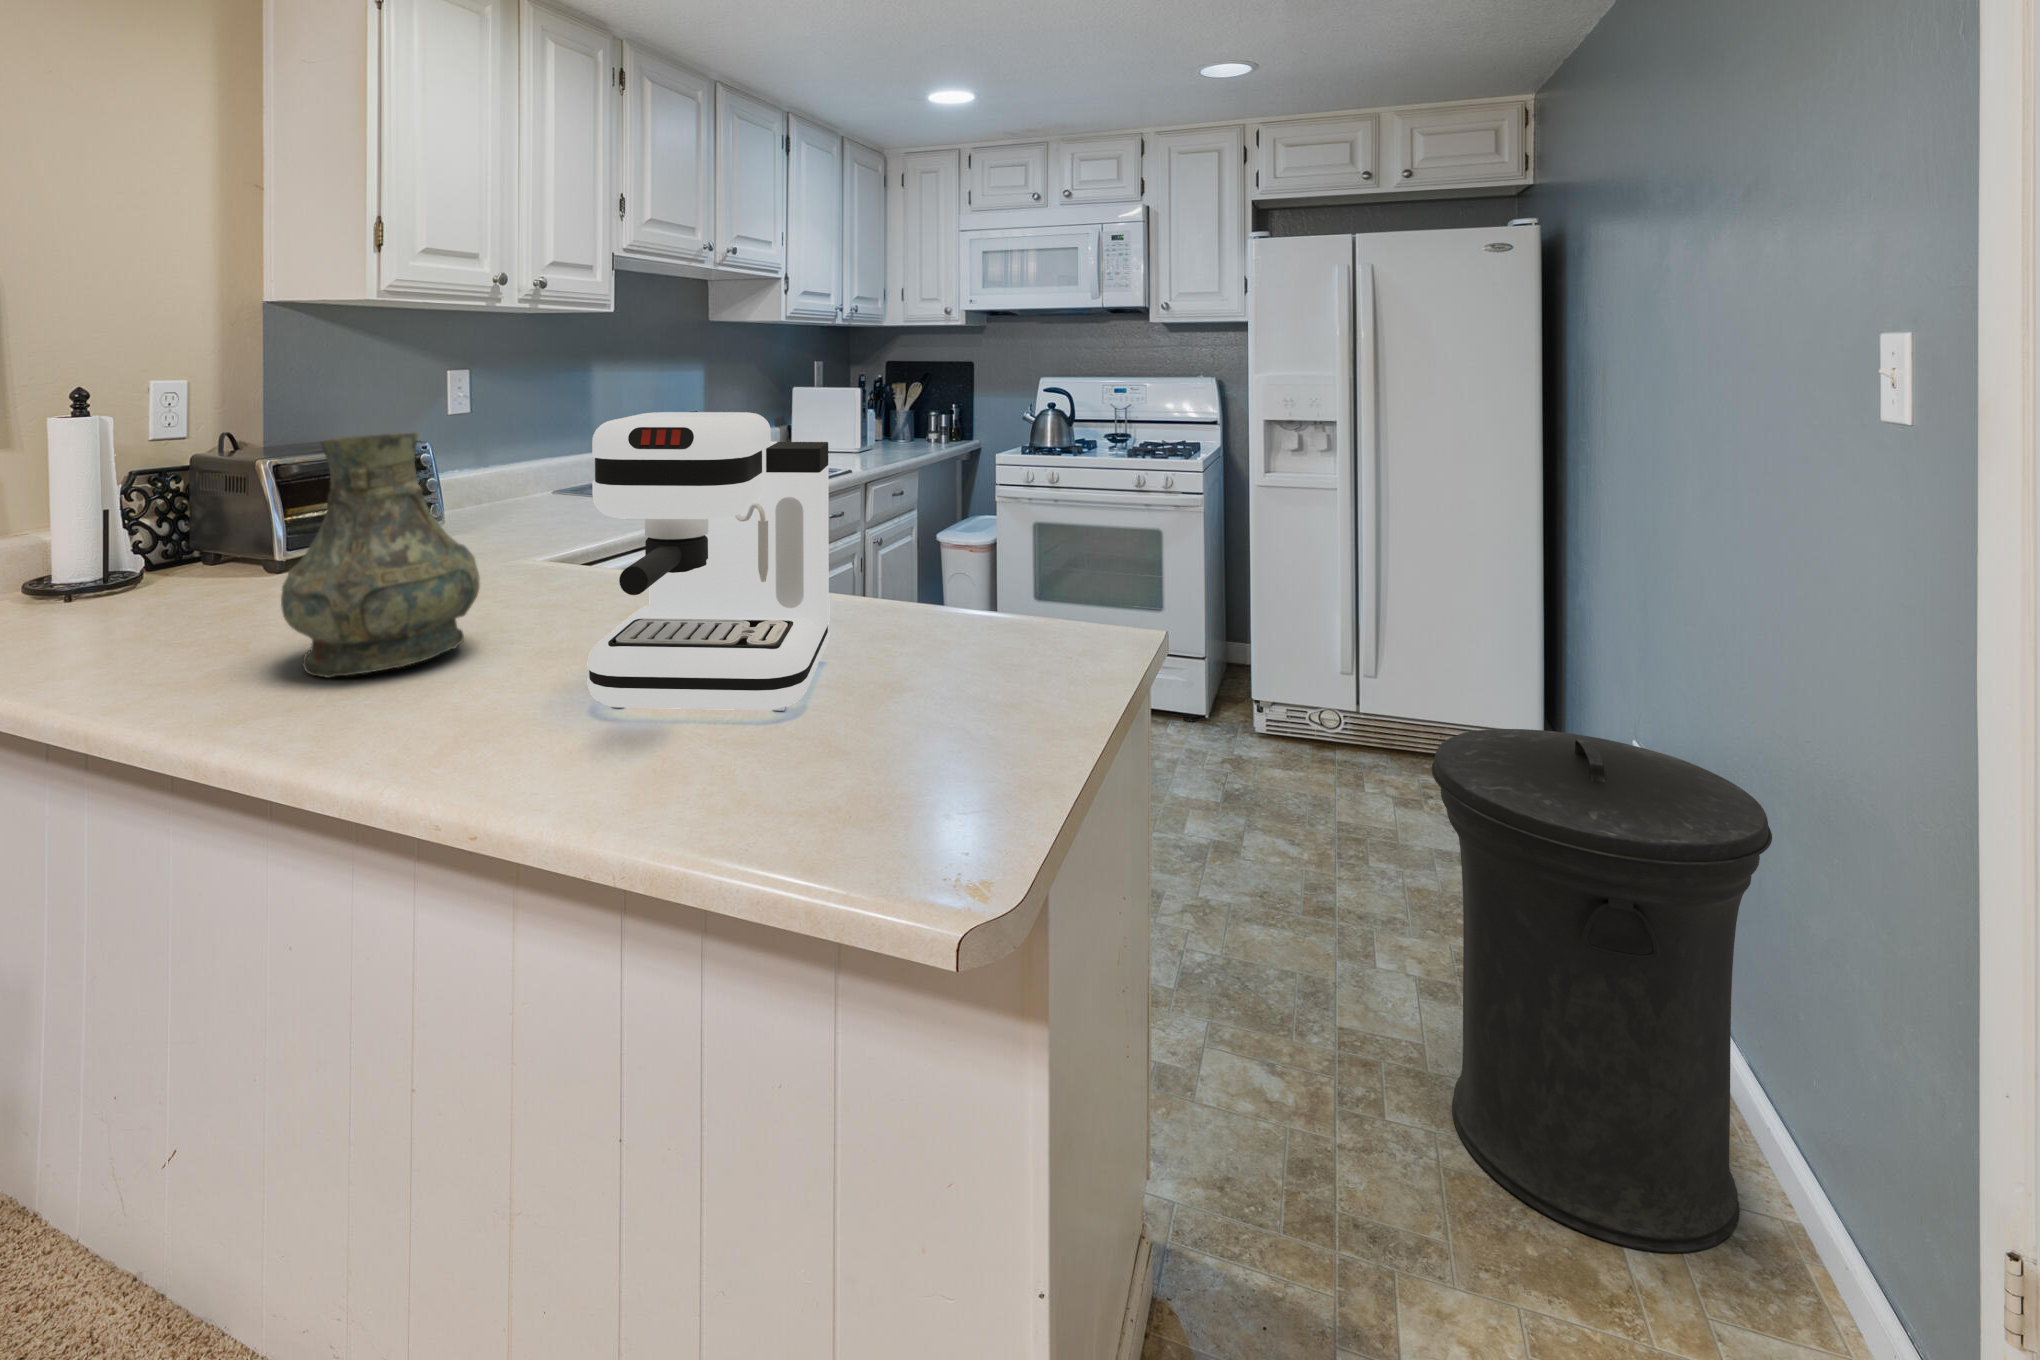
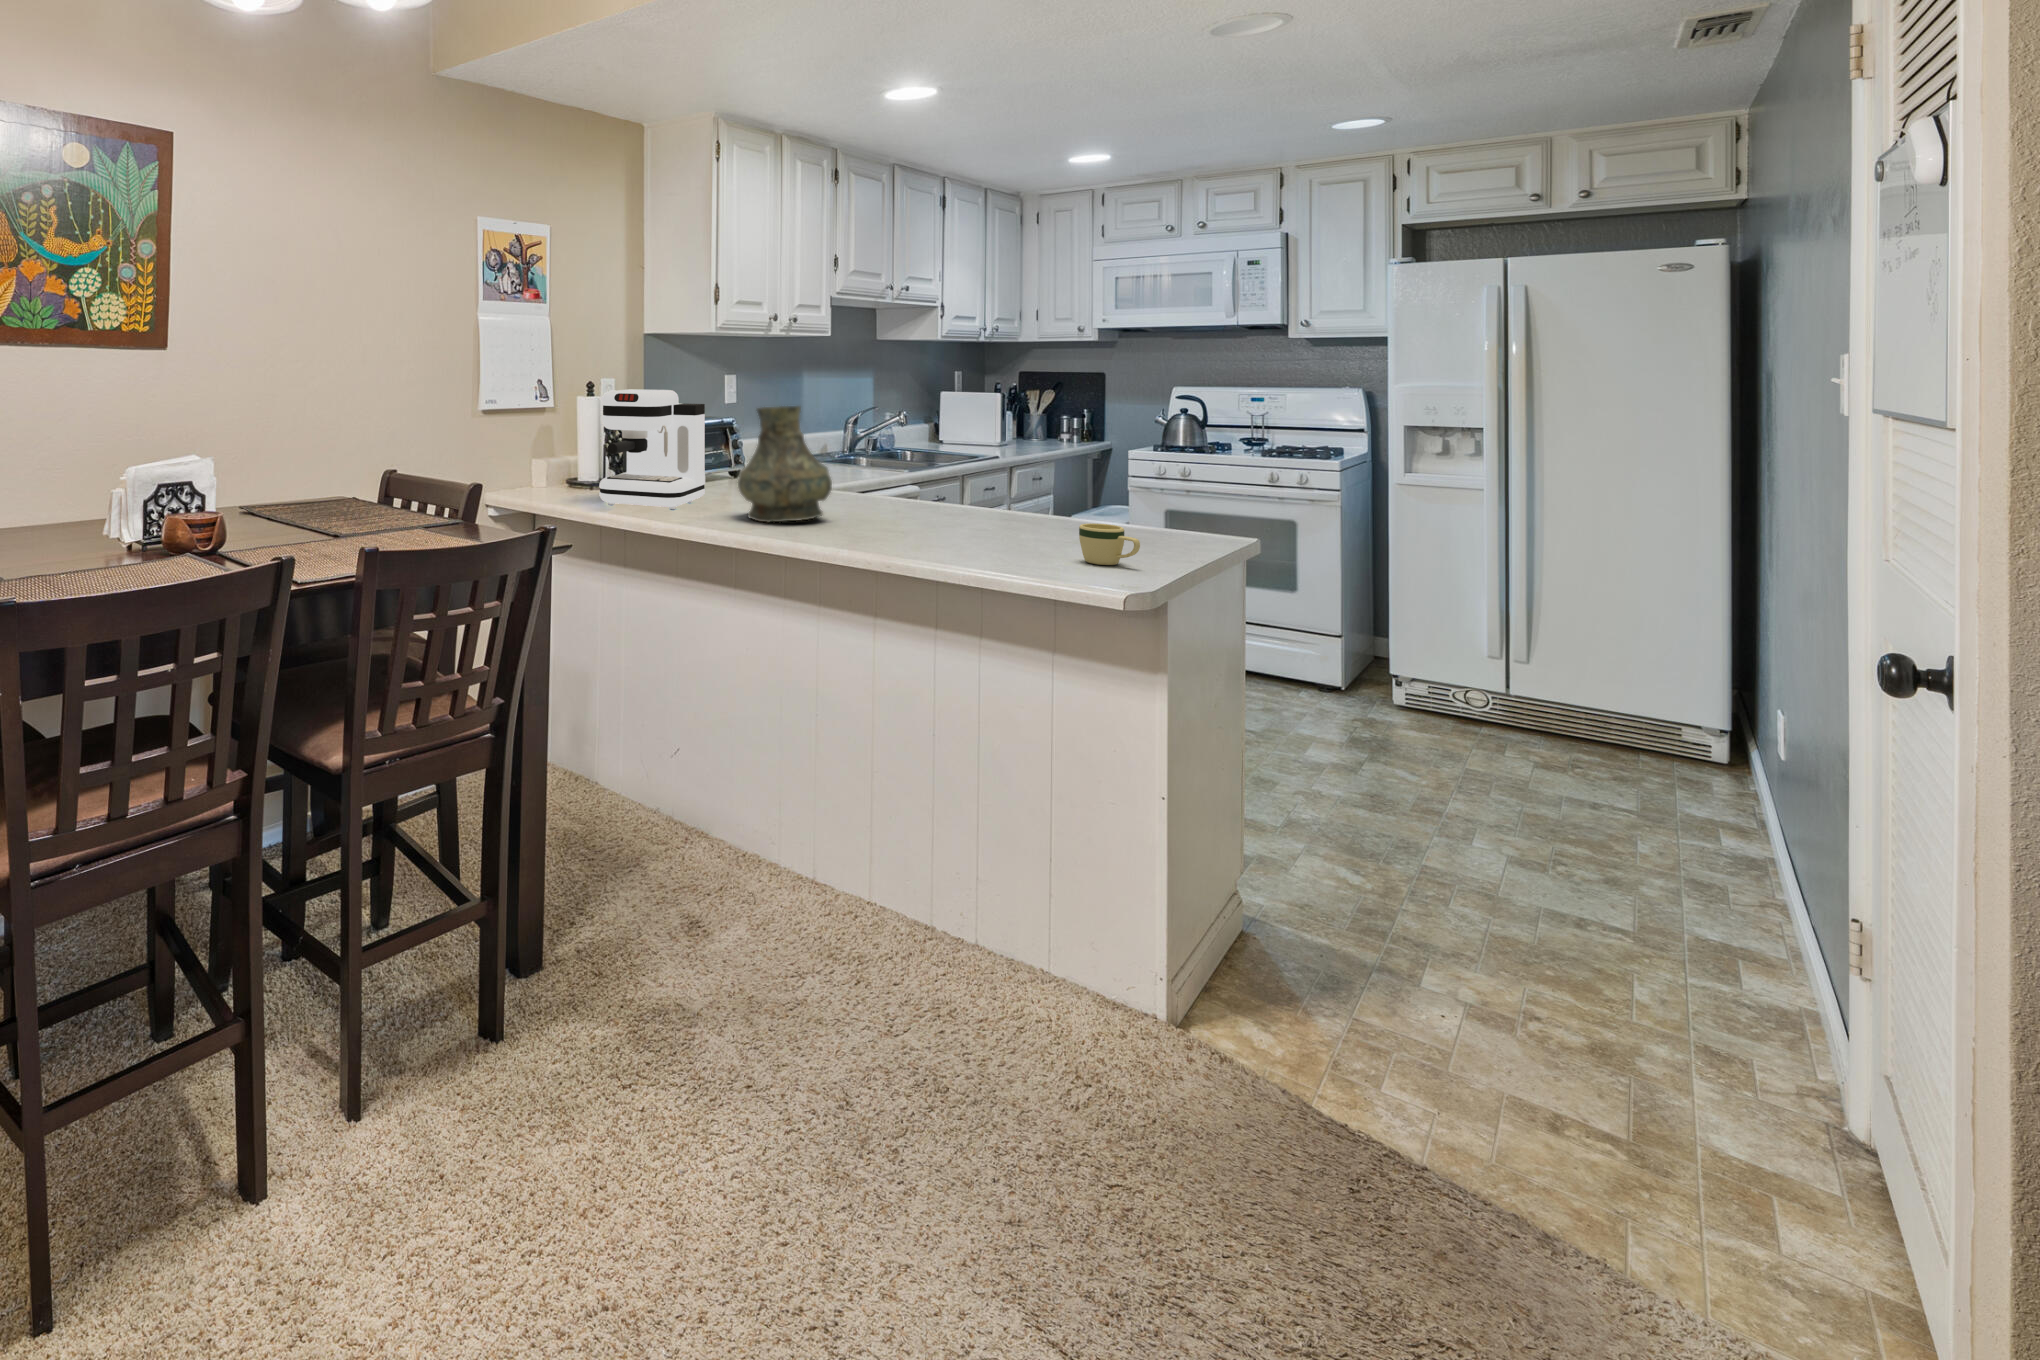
coffee maker: present [587,412,829,711] -> present [599,389,705,509]
mug: none [884,664,990,758] -> present [1079,523,1140,565]
trash can: present [1432,729,1772,1253] -> none [1497,652,1799,1010]

